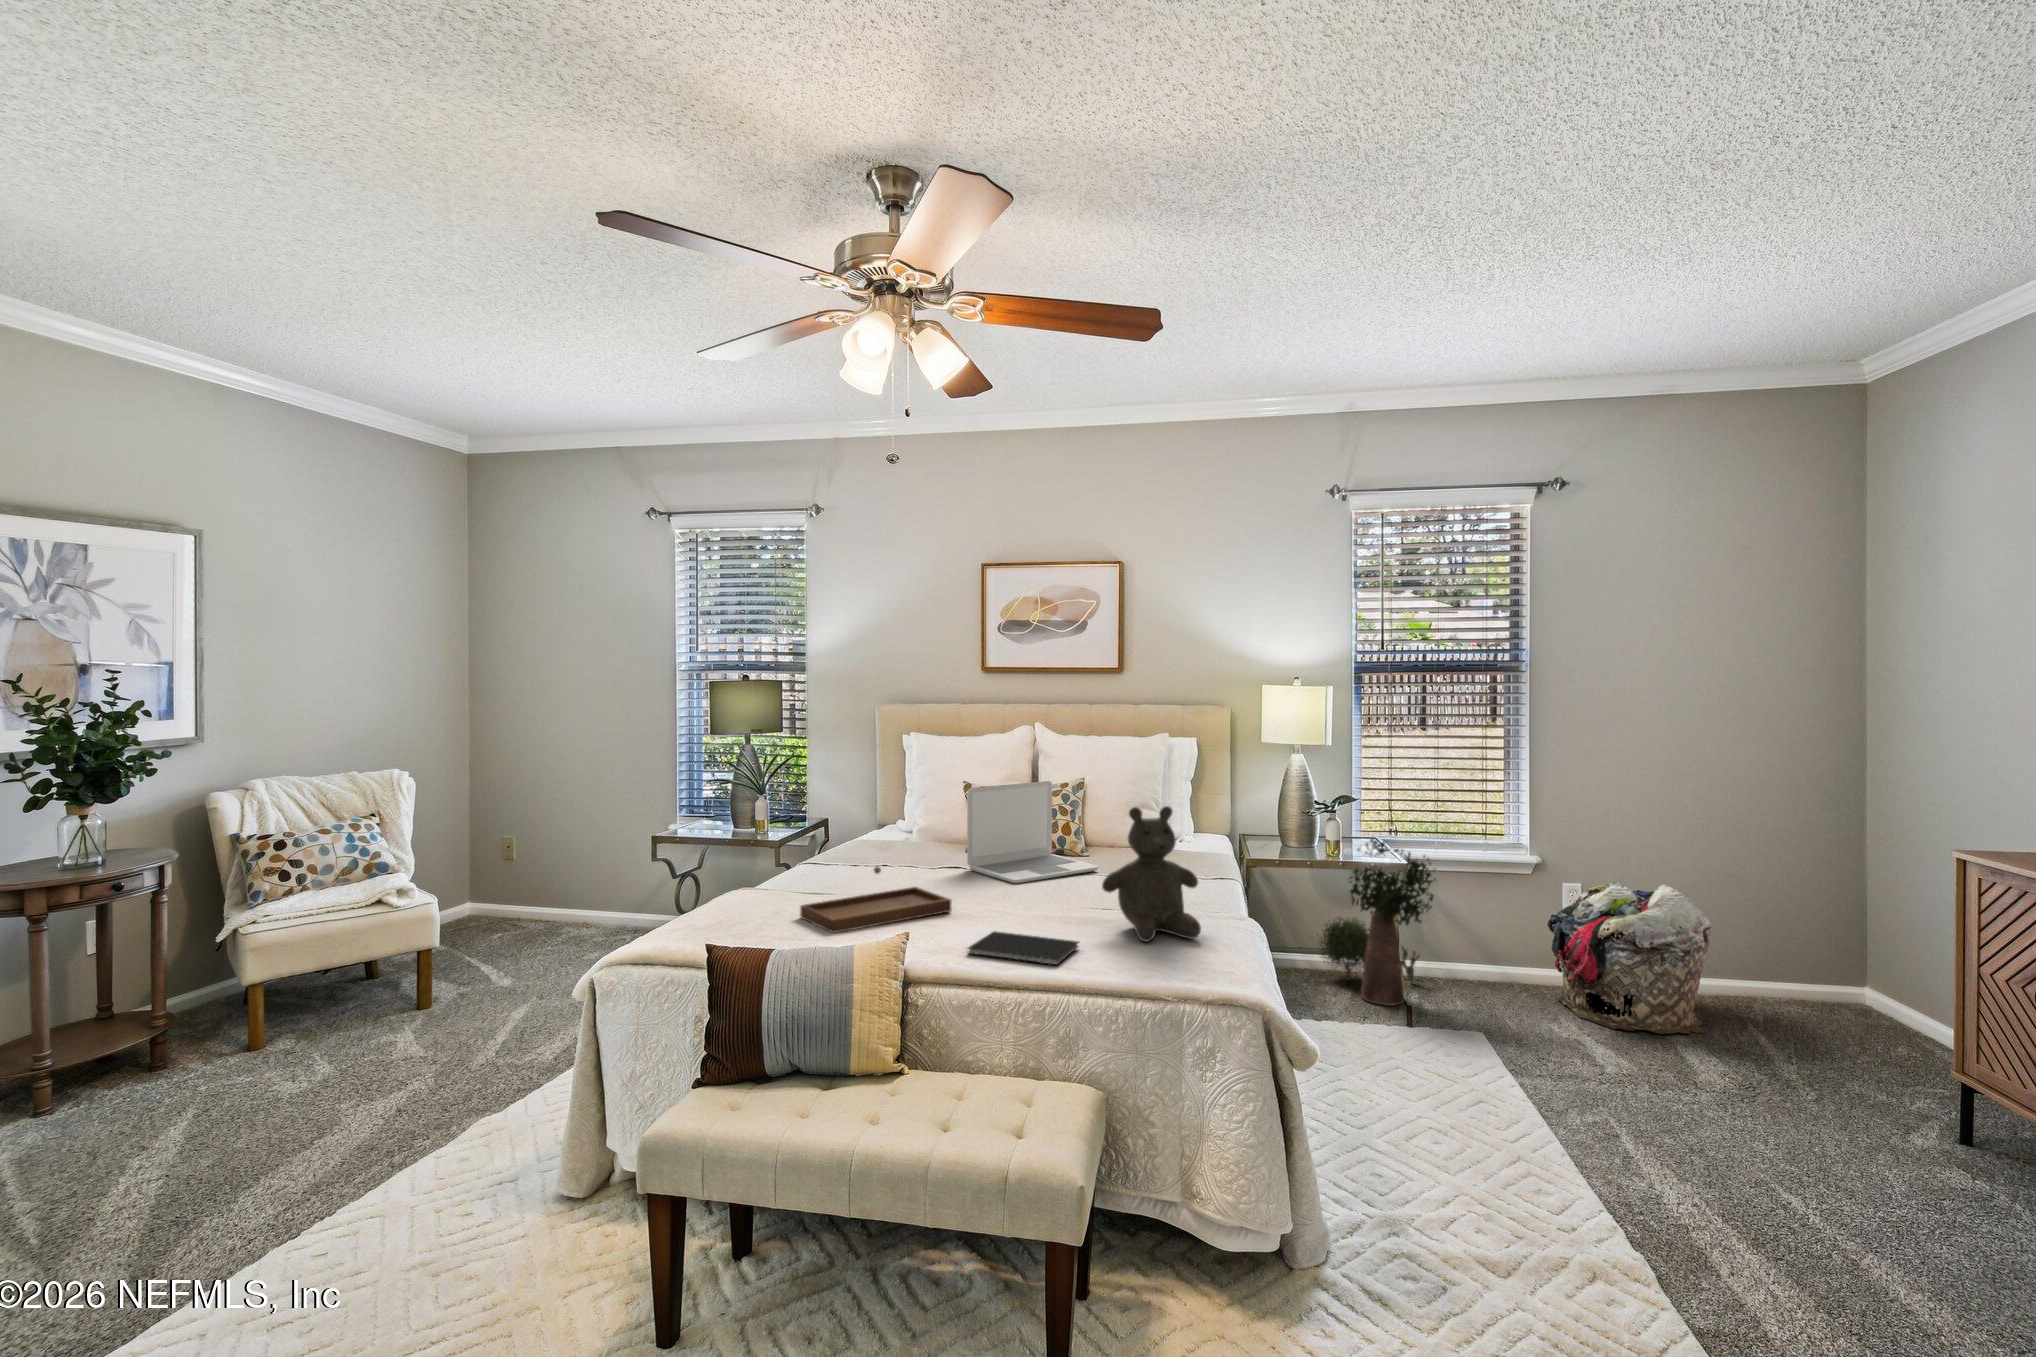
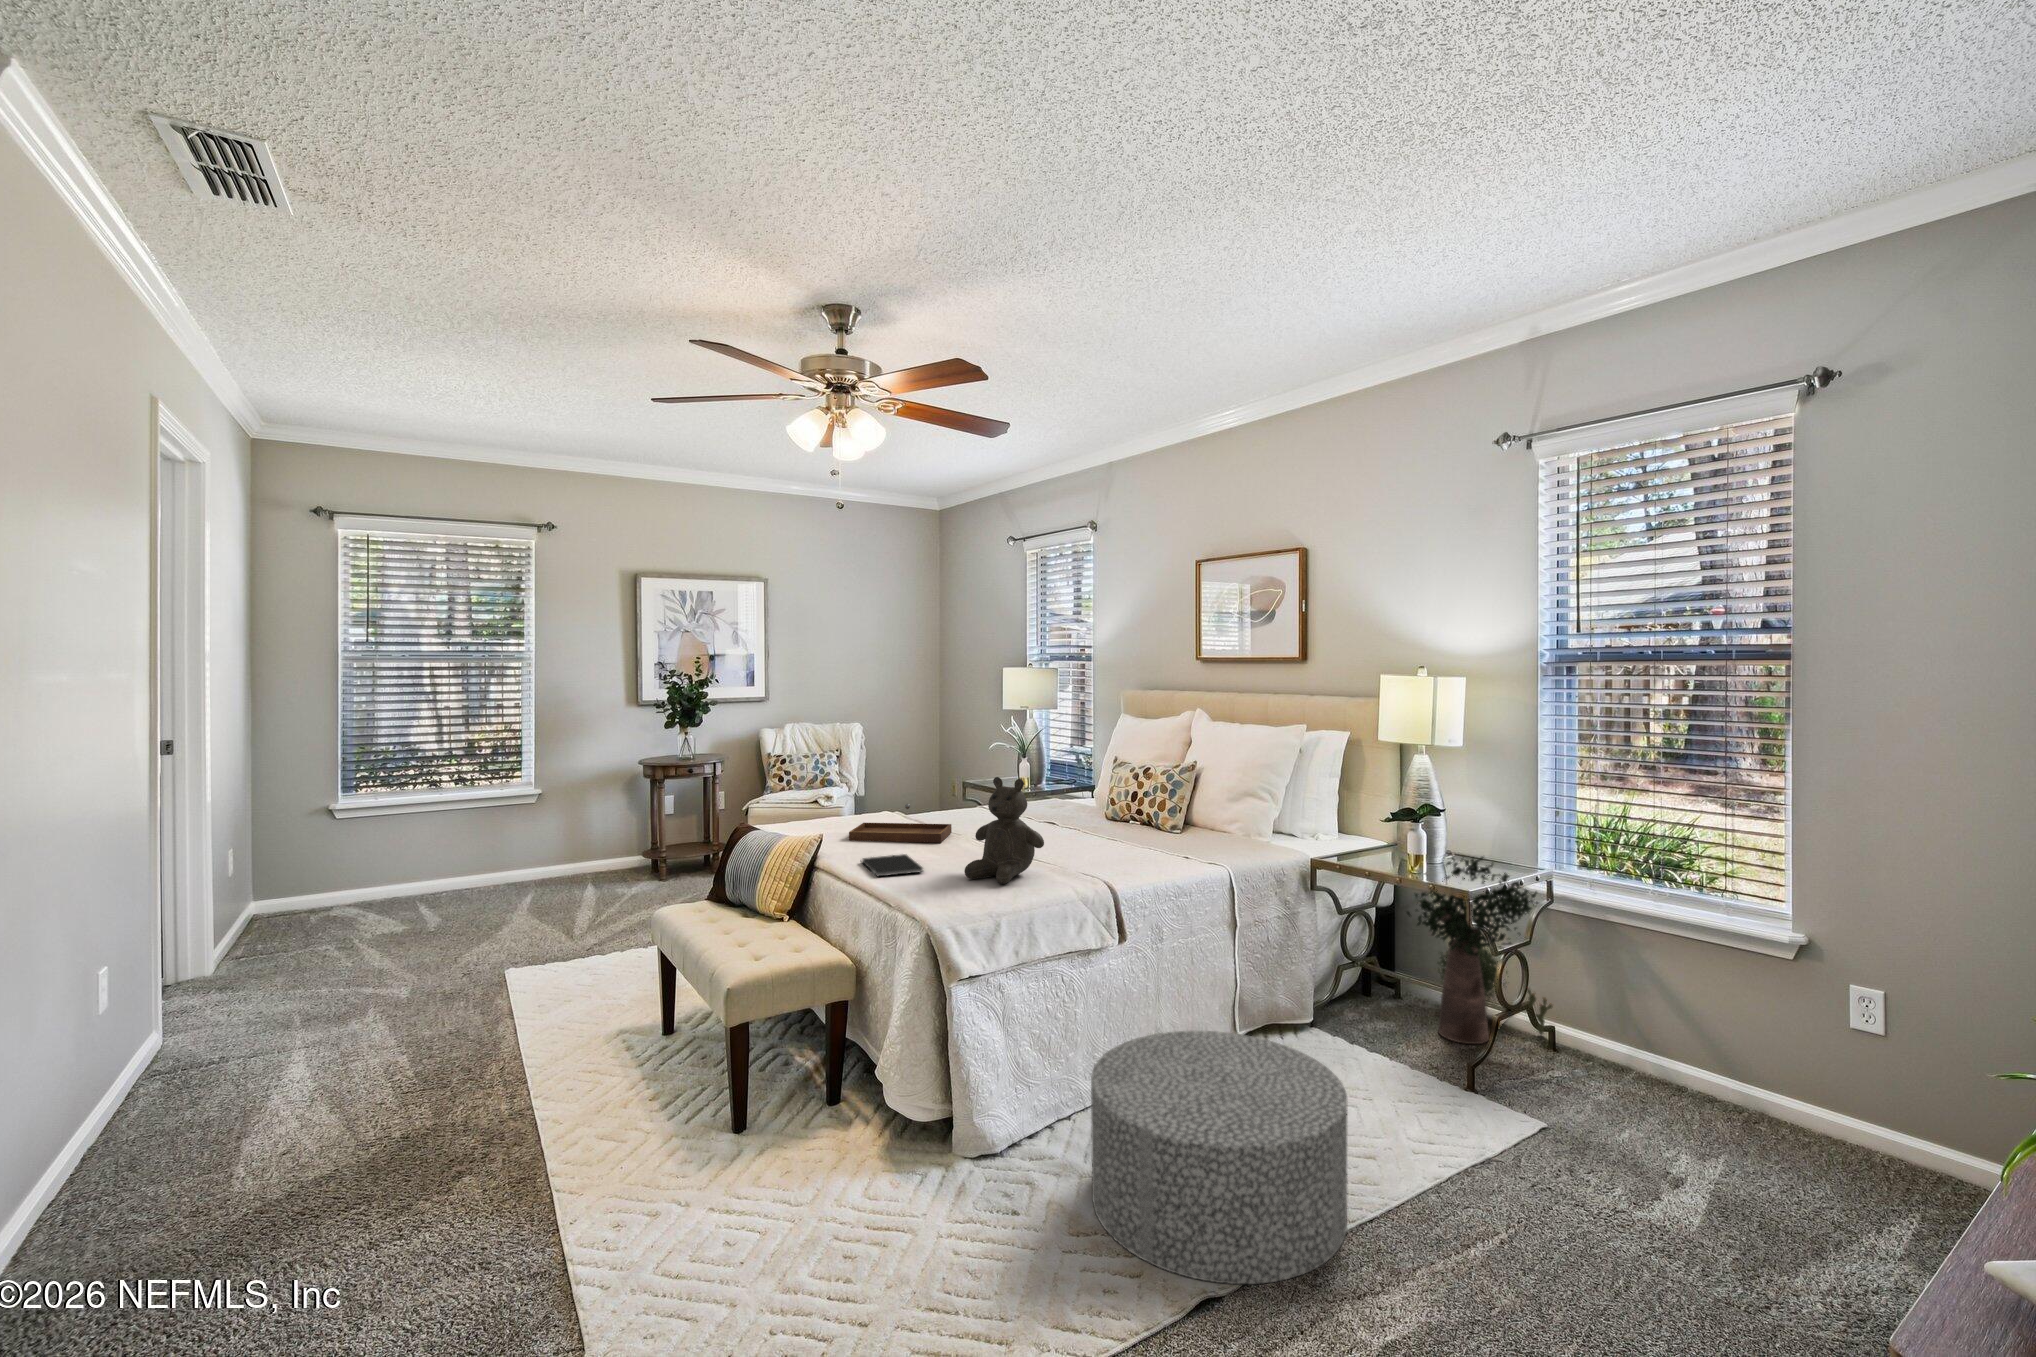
laptop: present [967,781,1098,884] -> none [1044,759,1138,839]
laundry basket: present [1547,882,1712,1034] -> none [1636,963,1961,1195]
ottoman: none [1447,1032,1744,1283] -> present [1091,1031,1347,1284]

